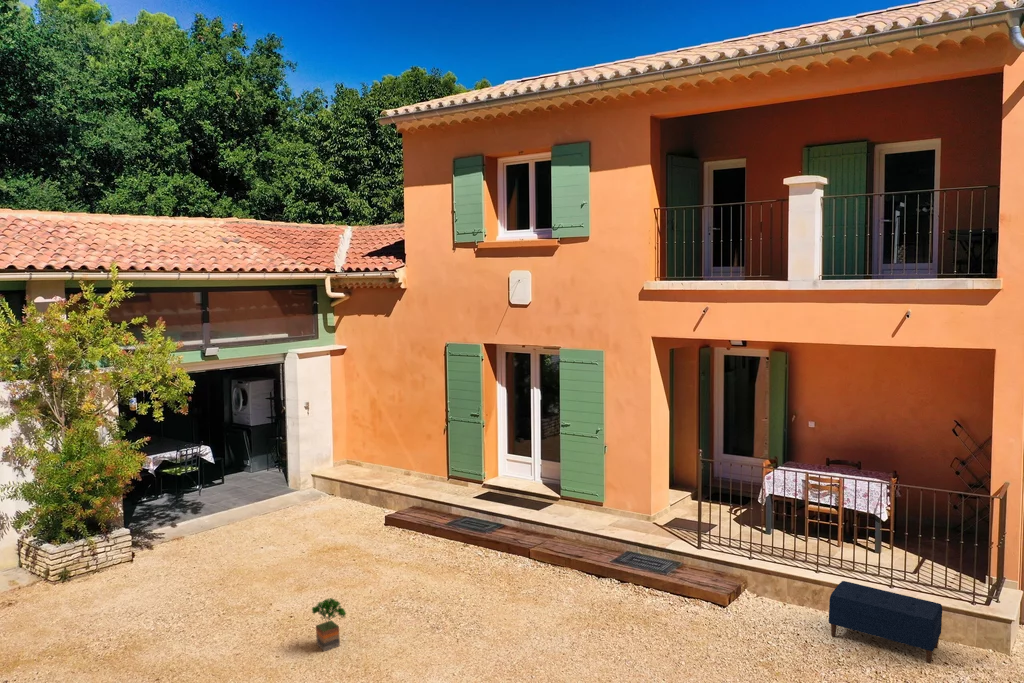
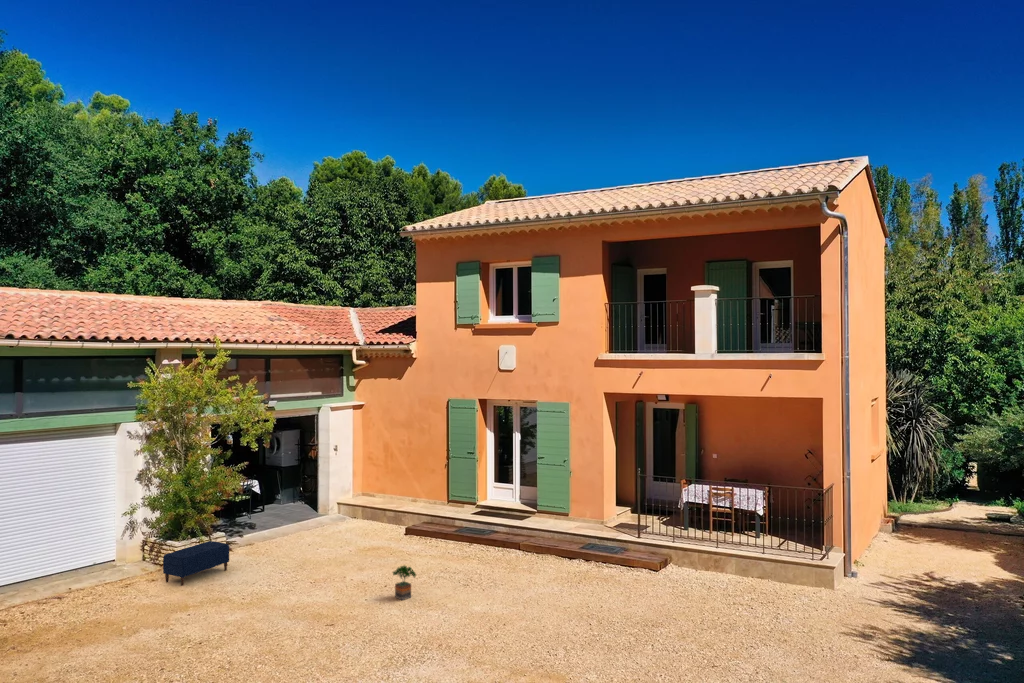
bench: present [829,581,942,664] -> present [163,541,229,586]

